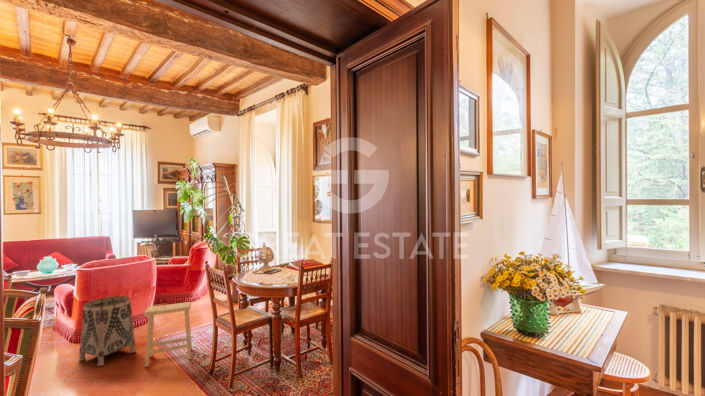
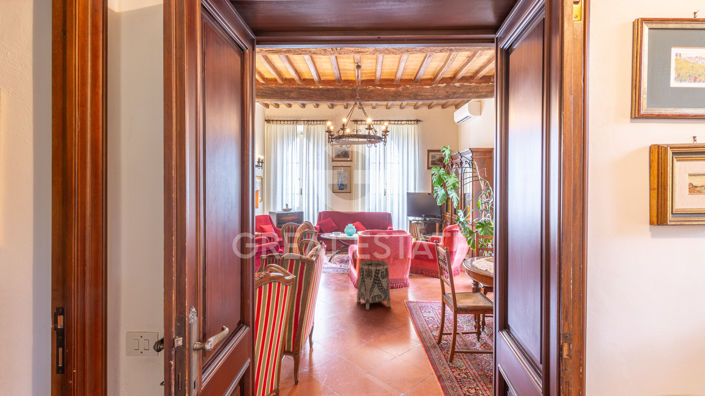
footstool: present [144,302,192,367] -> none [393,274,430,326]

